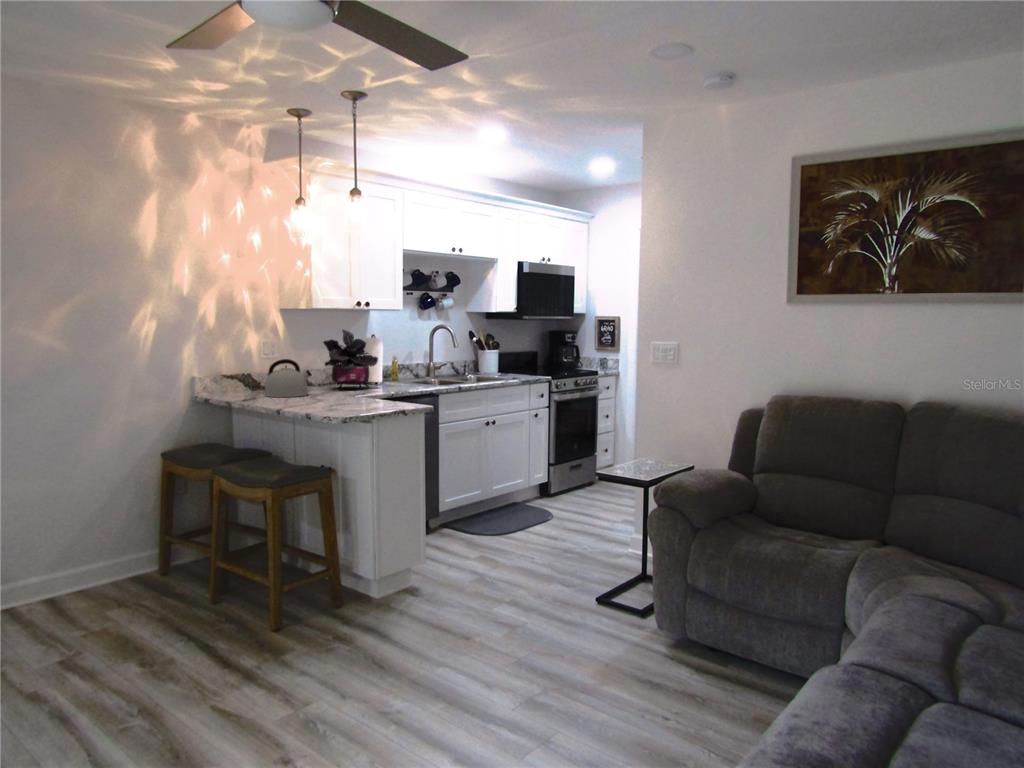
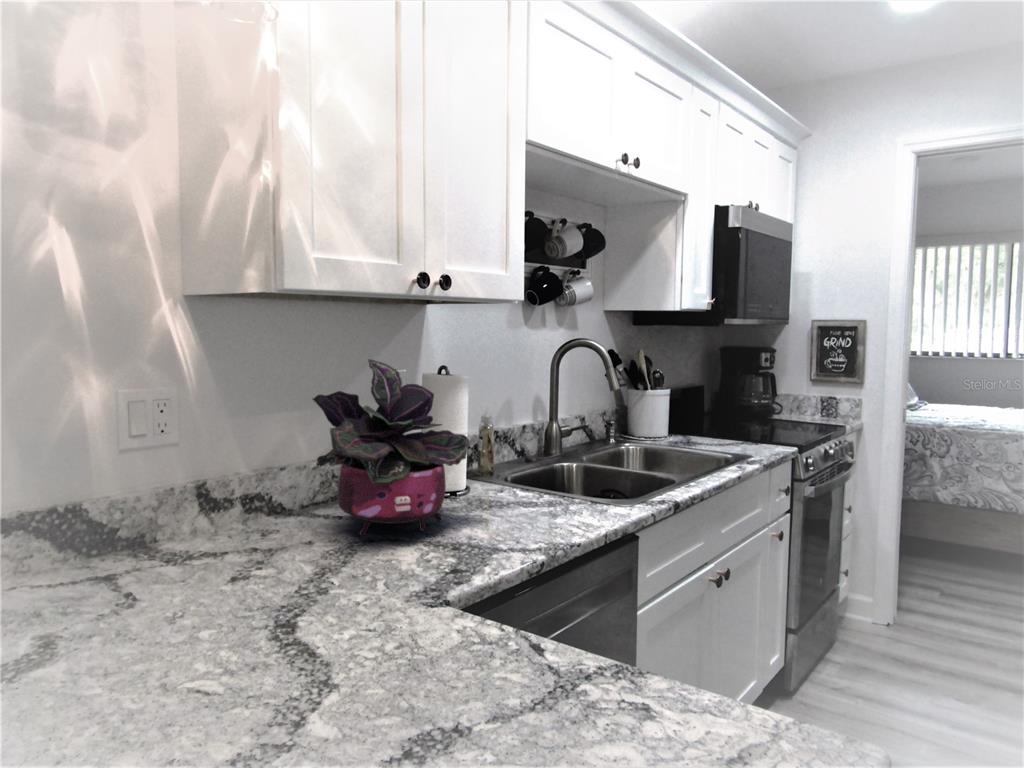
kettle: present [265,359,312,397] -> none [95,474,273,631]

